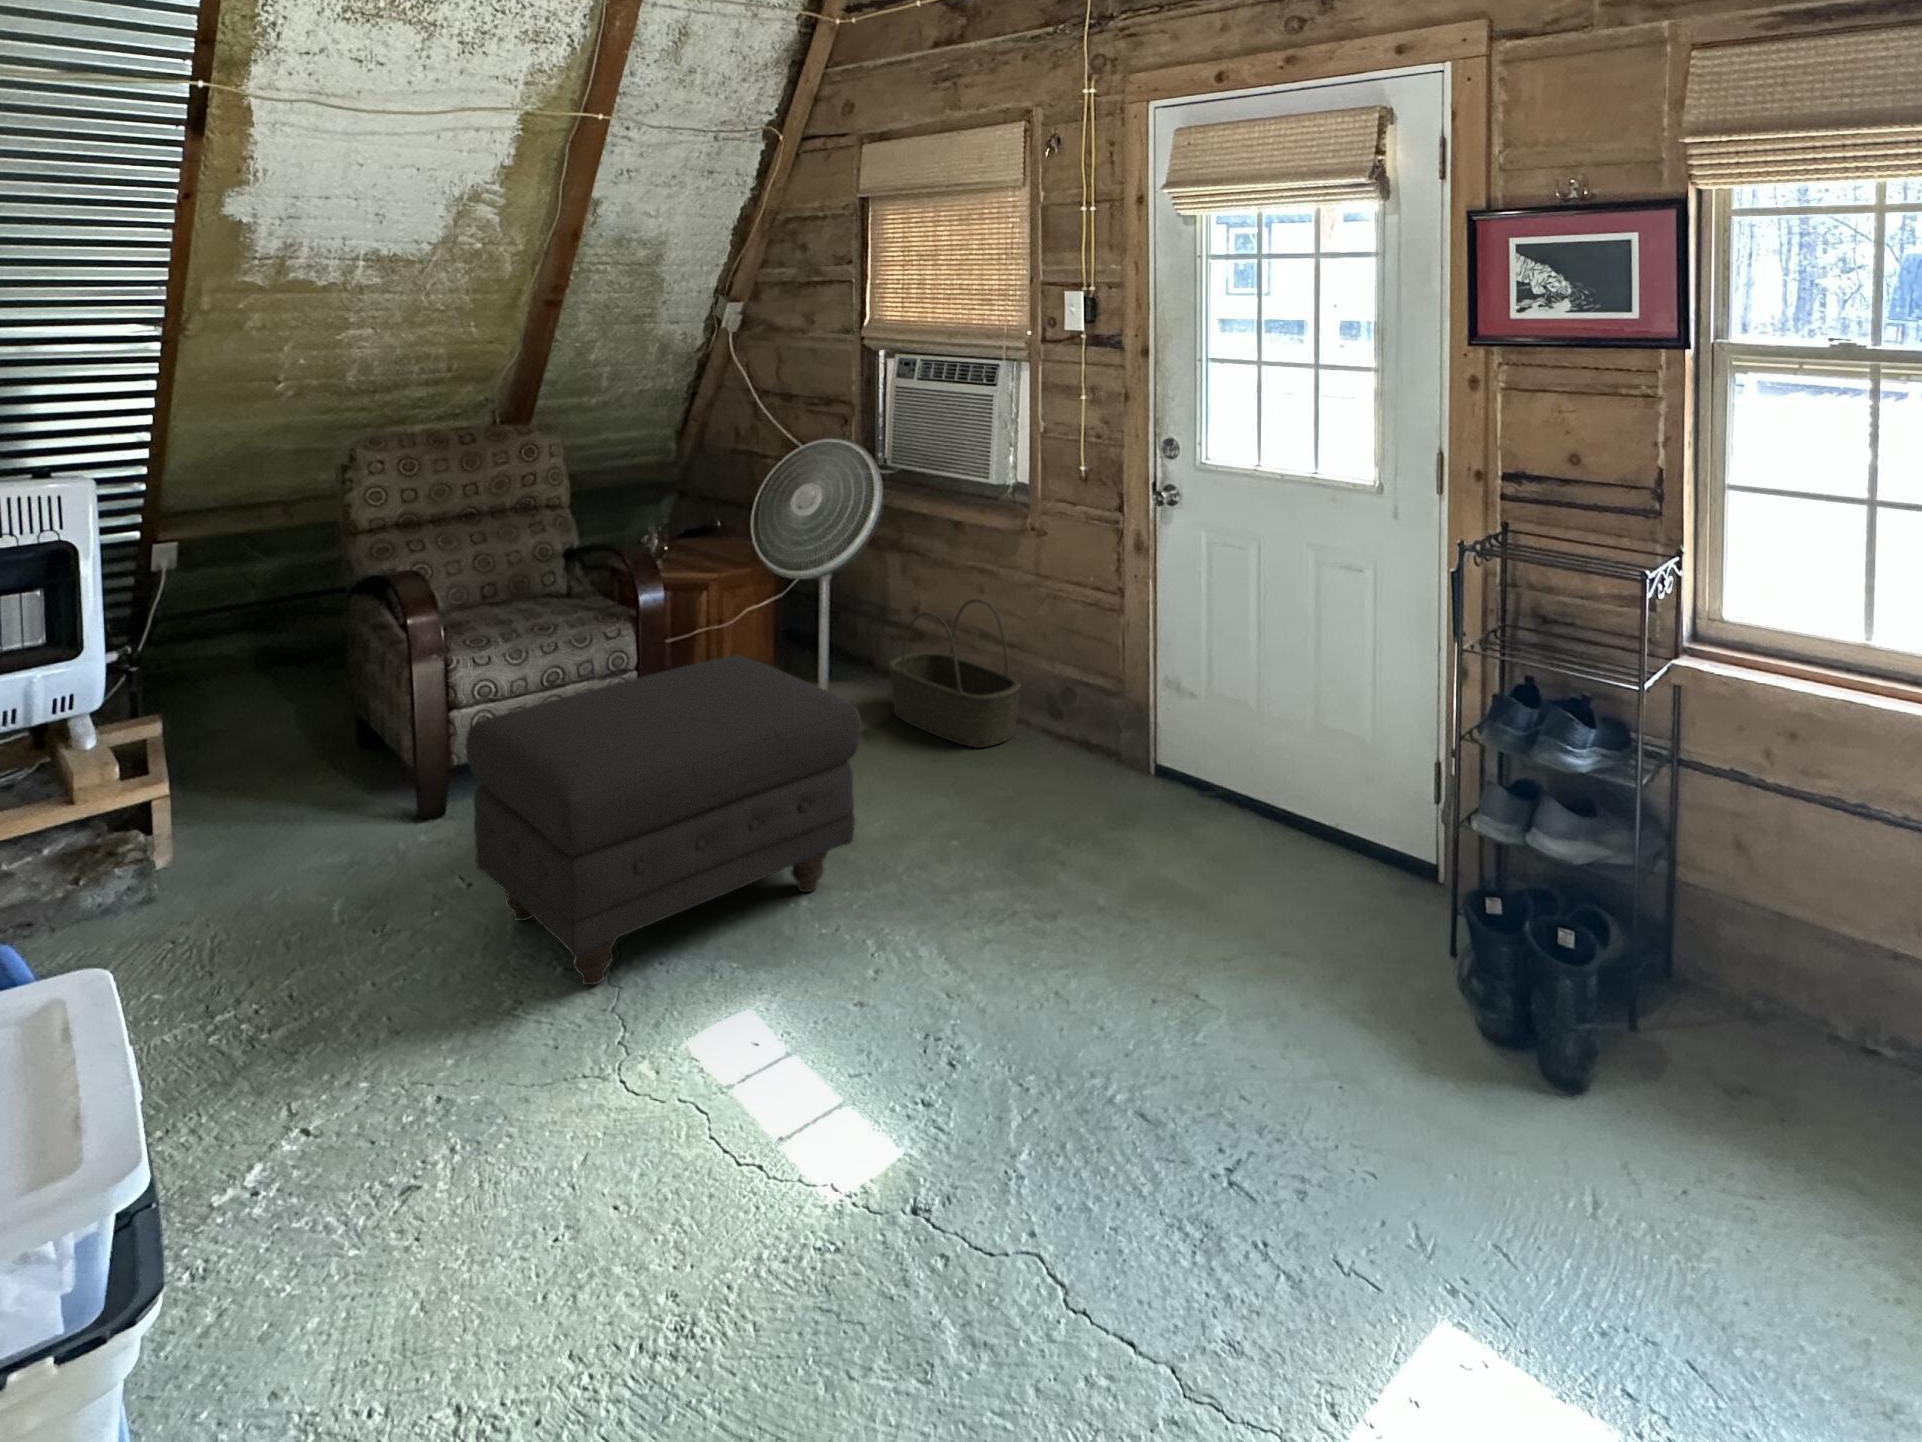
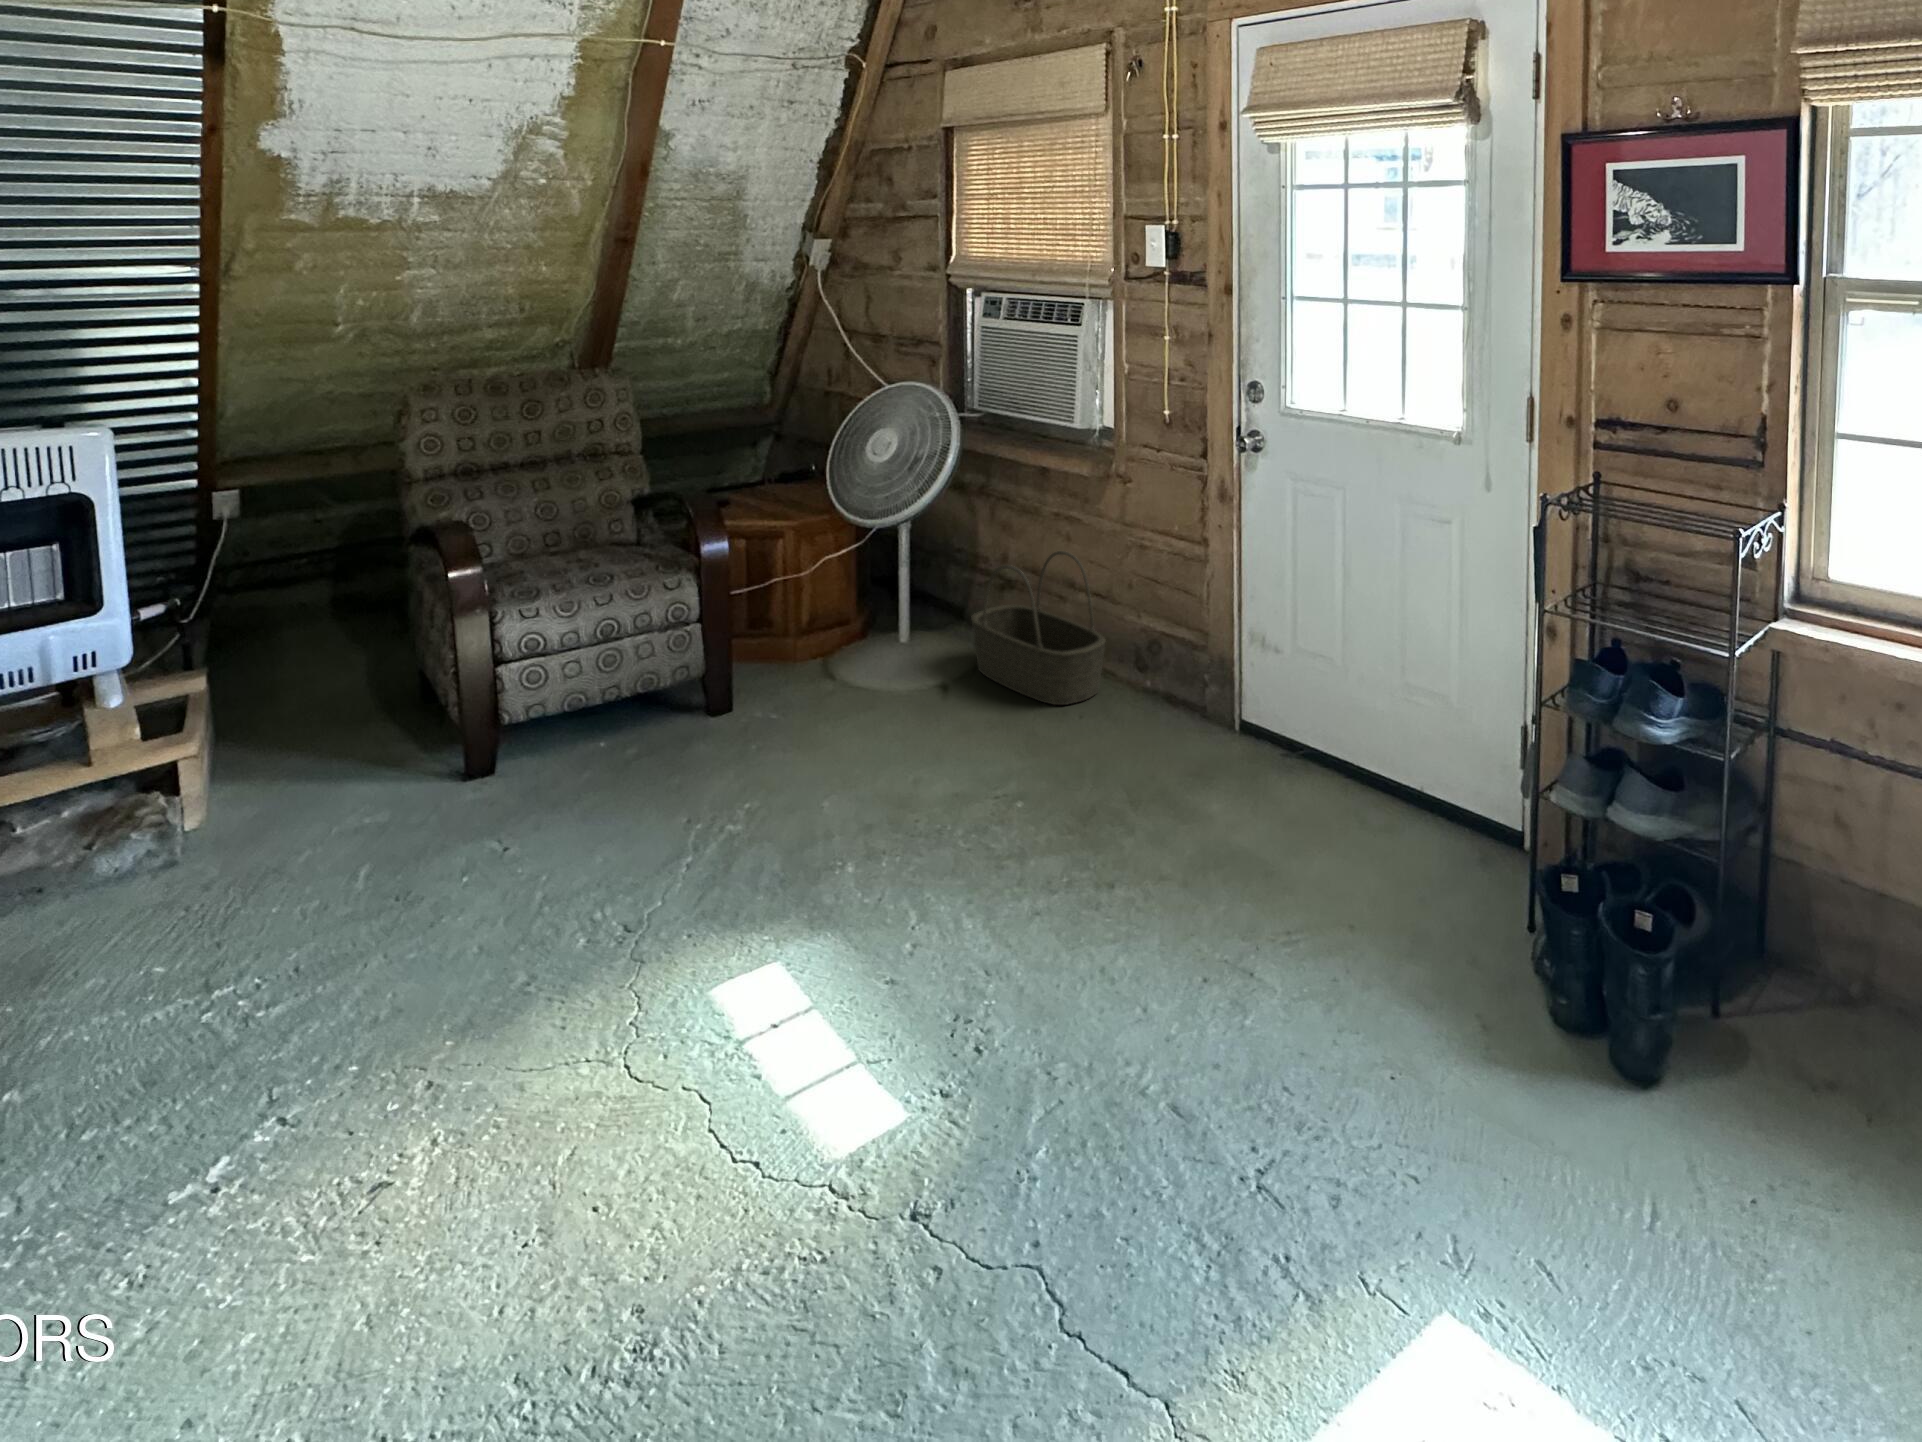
ottoman: present [466,654,862,985] -> none [490,610,912,959]

